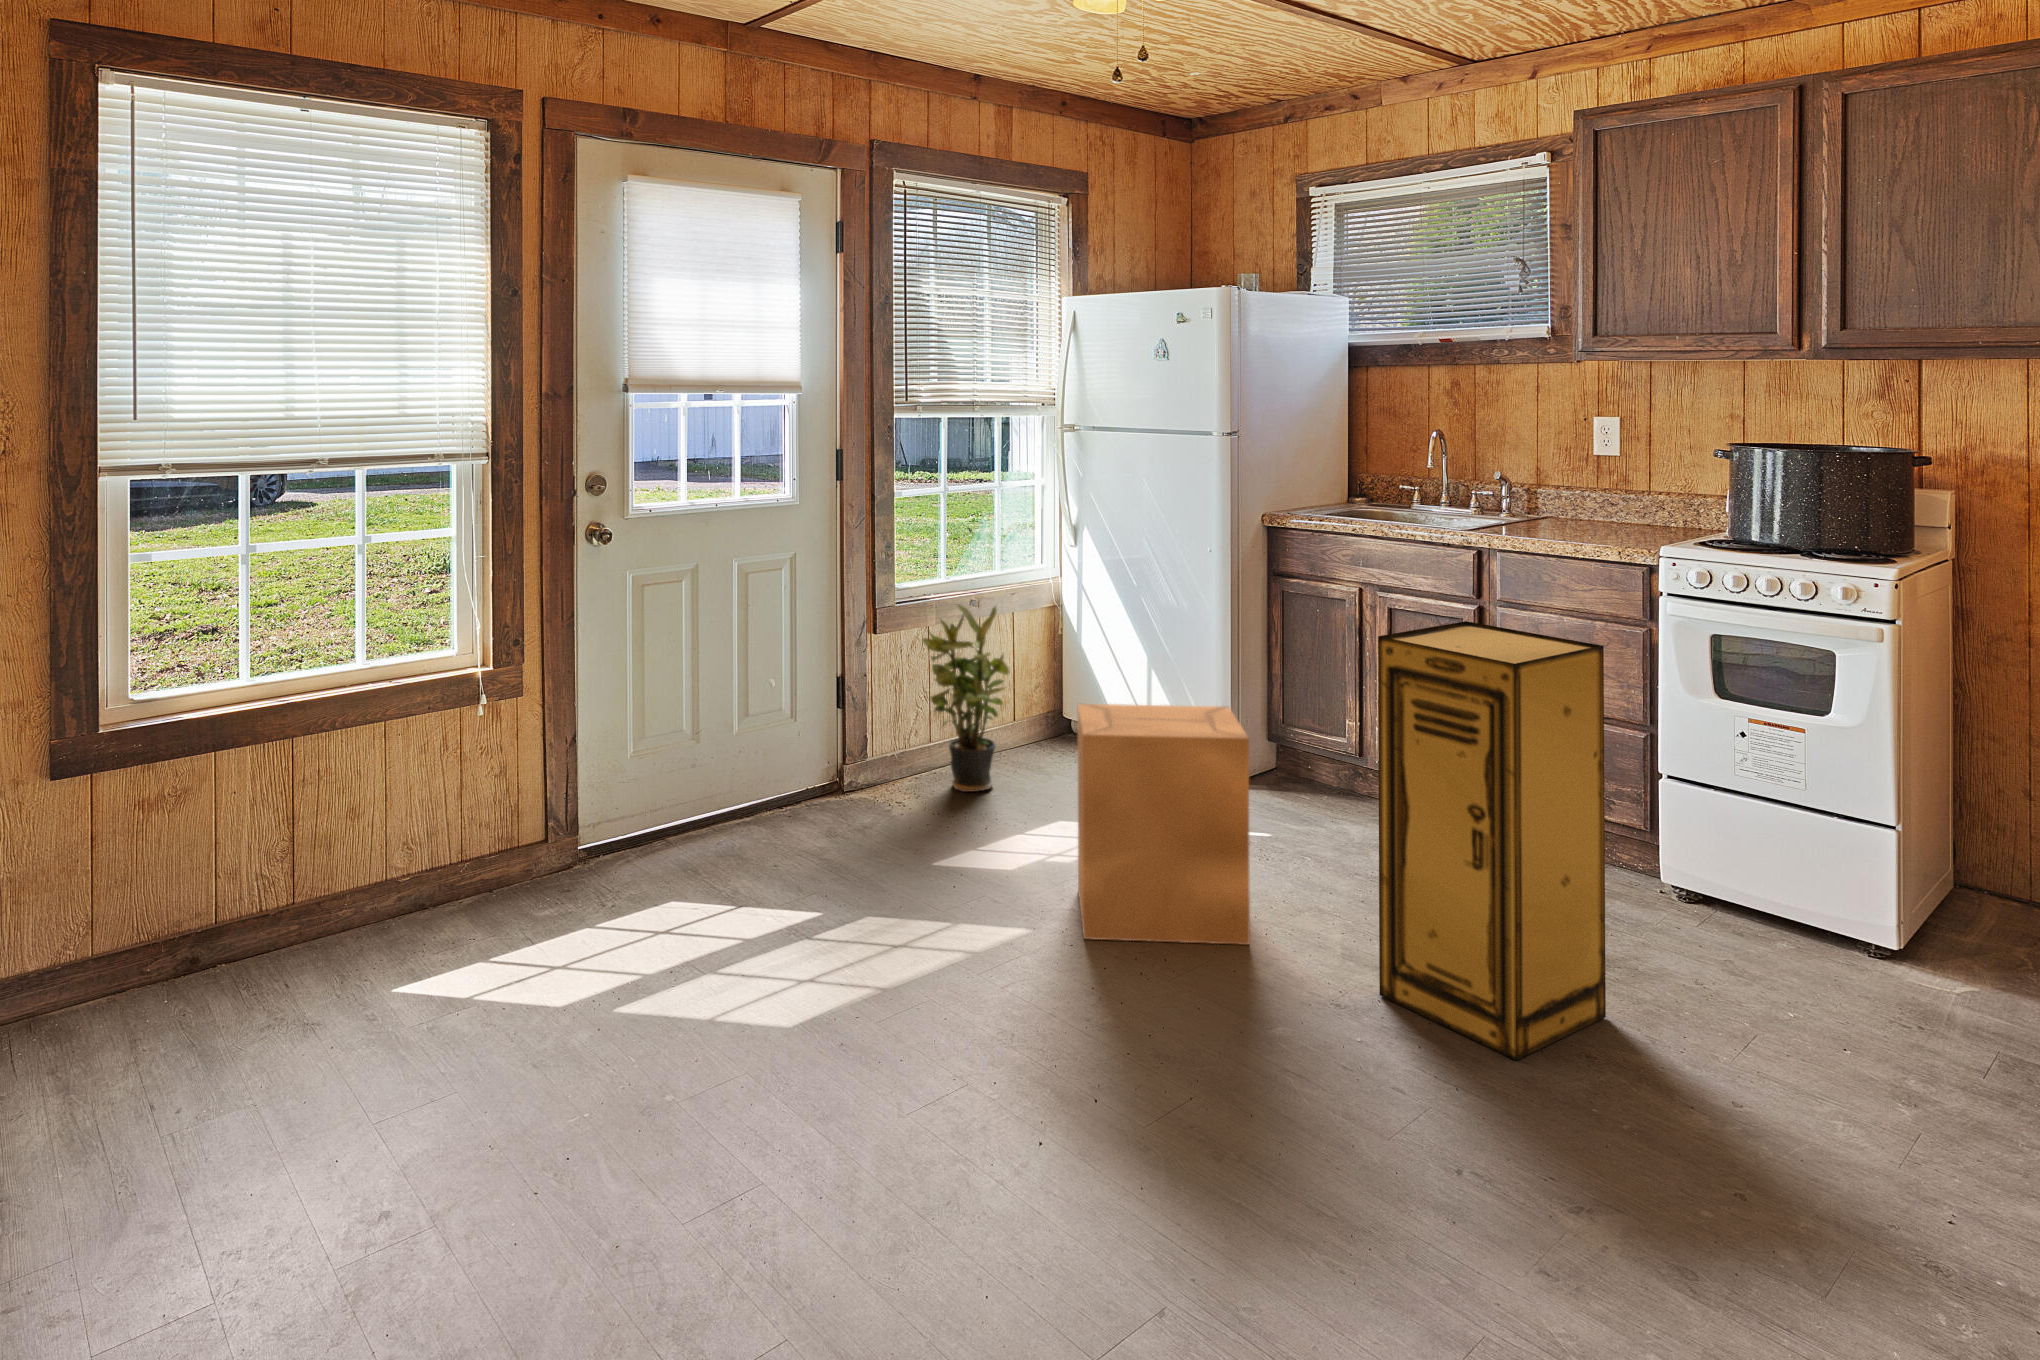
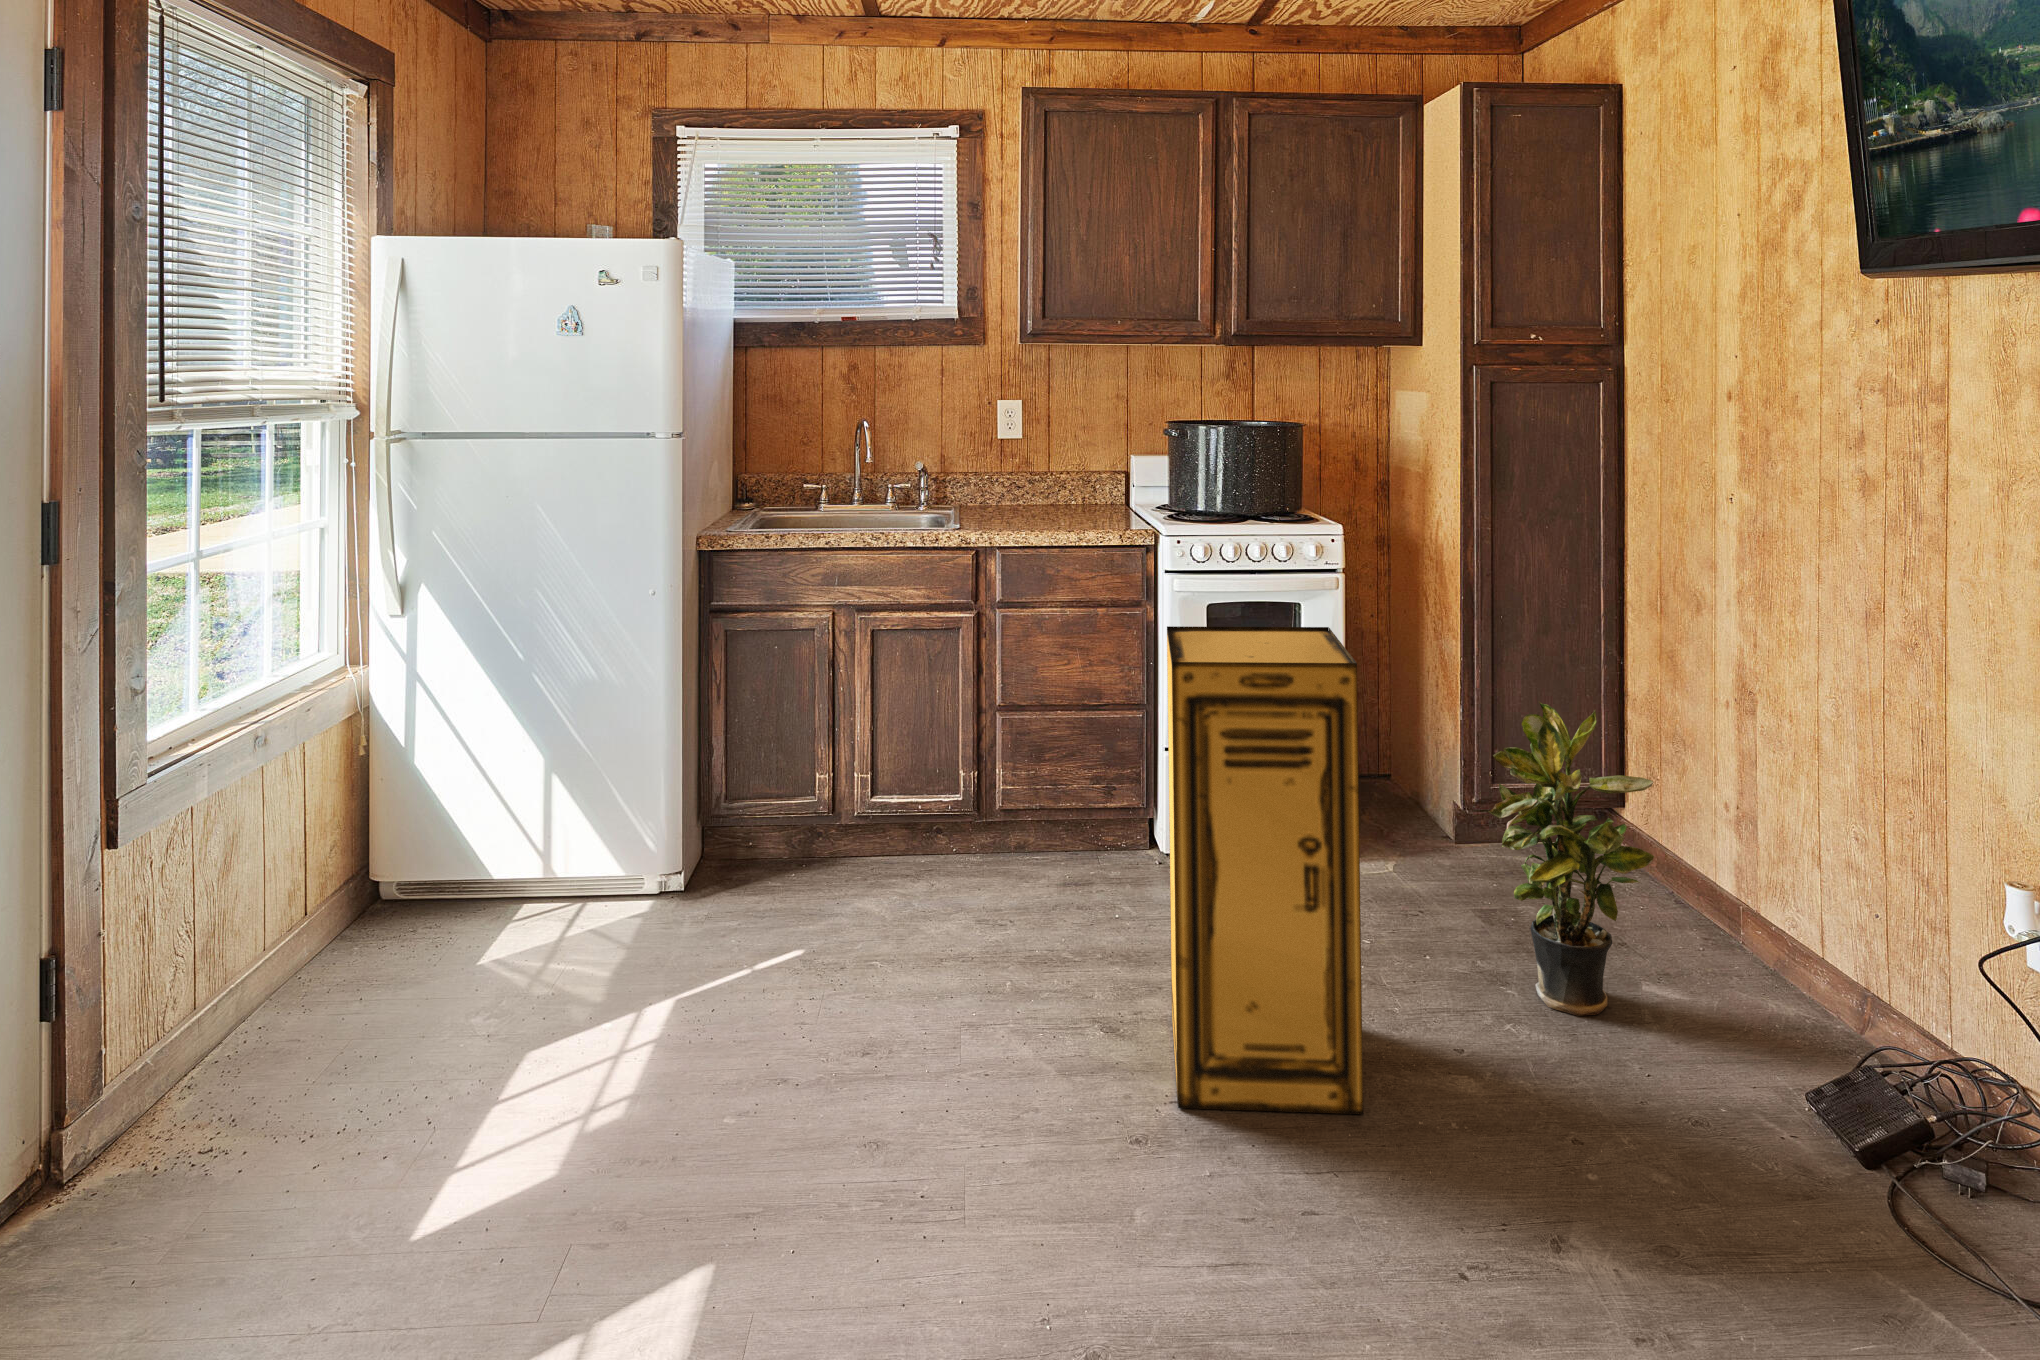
potted plant: present [923,605,1010,792] -> present [1488,702,1654,1016]
cardboard box: present [1078,704,1250,945] -> none [696,799,989,1232]

